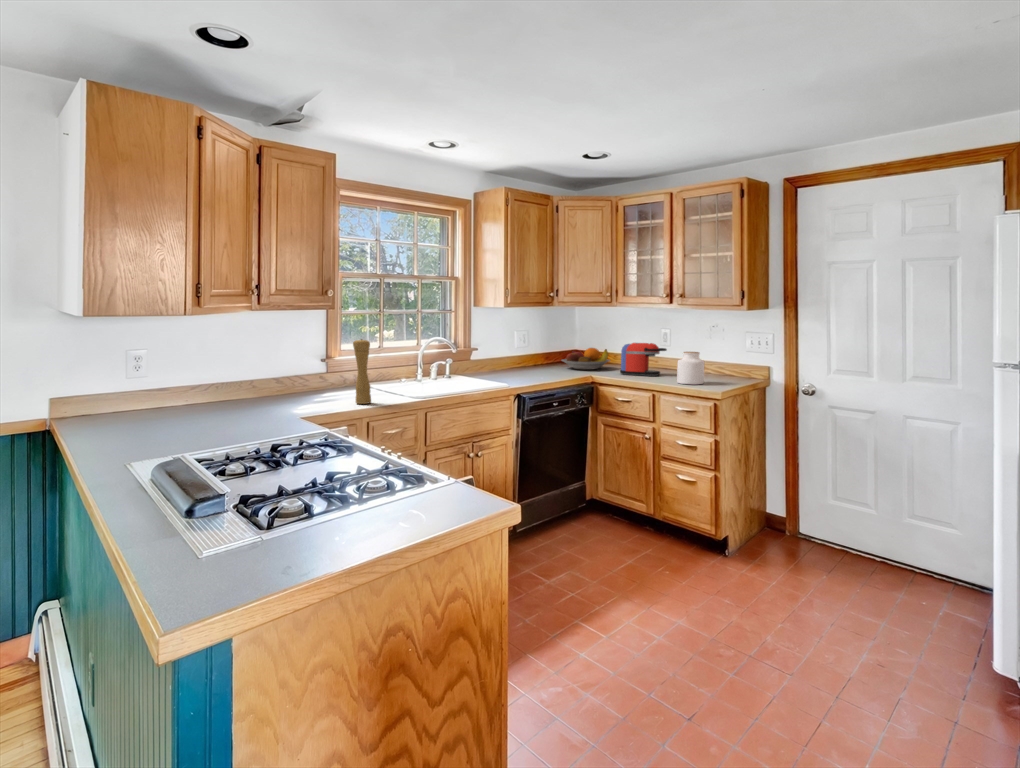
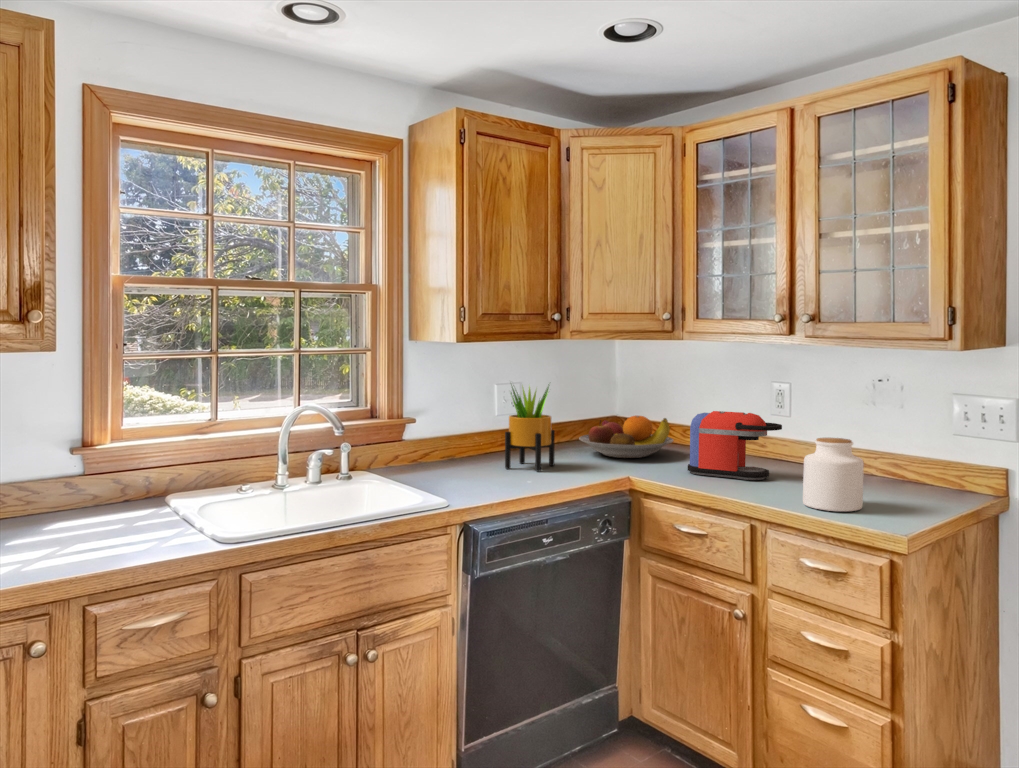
potted plant: none [527,328,552,375] -> present [505,387,555,471]
pepper mill: present [353,339,371,404] -> none [42,419,88,567]

